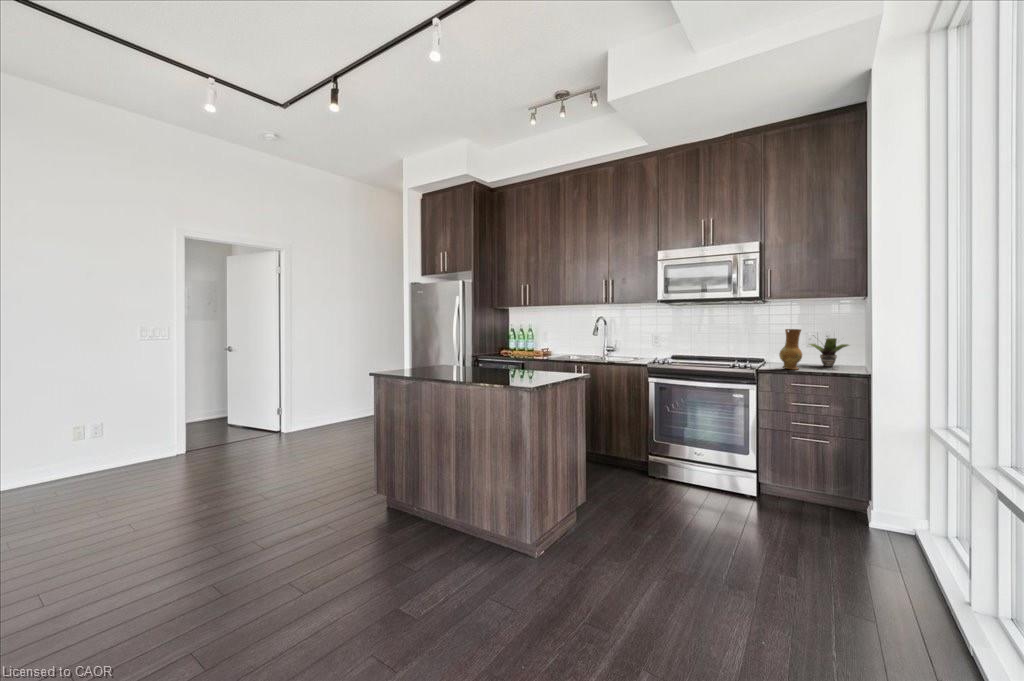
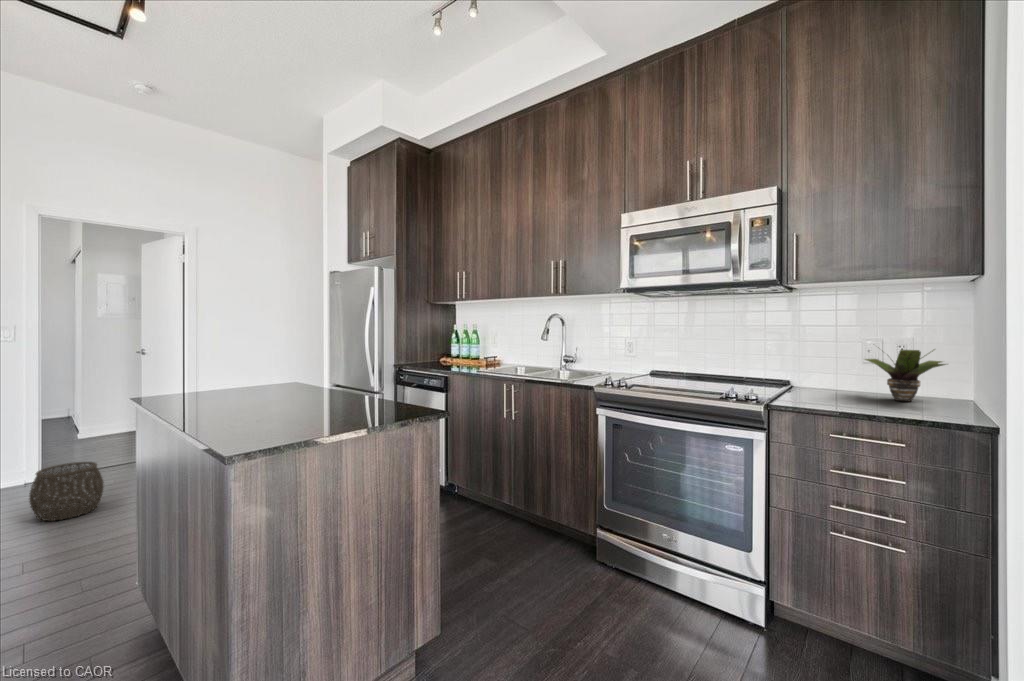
ceramic jug: present [779,329,802,370] -> none [809,333,853,407]
woven basket: none [220,431,268,473] -> present [29,462,104,521]

